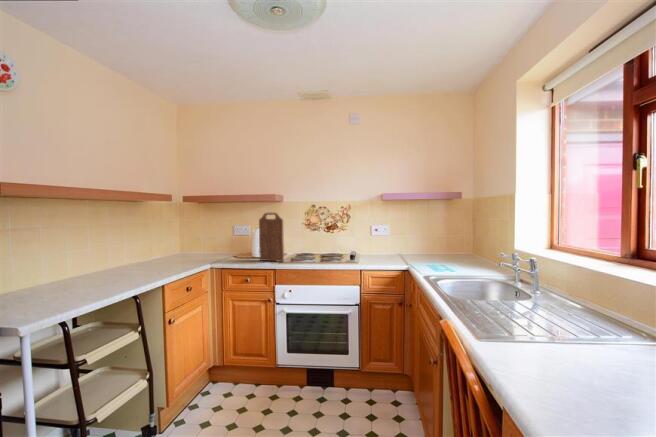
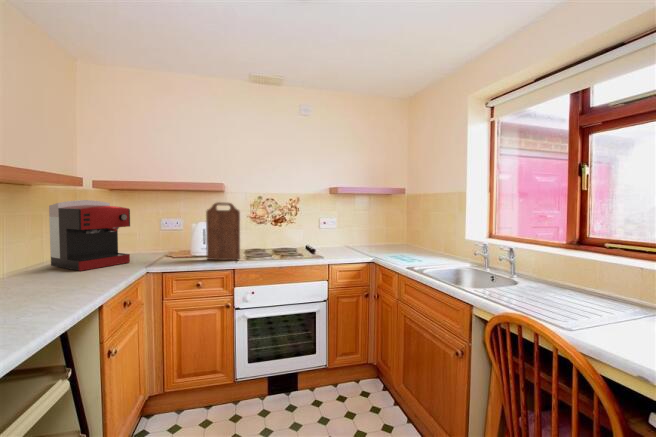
coffee maker: none [160,213,207,264] -> present [49,200,130,271]

